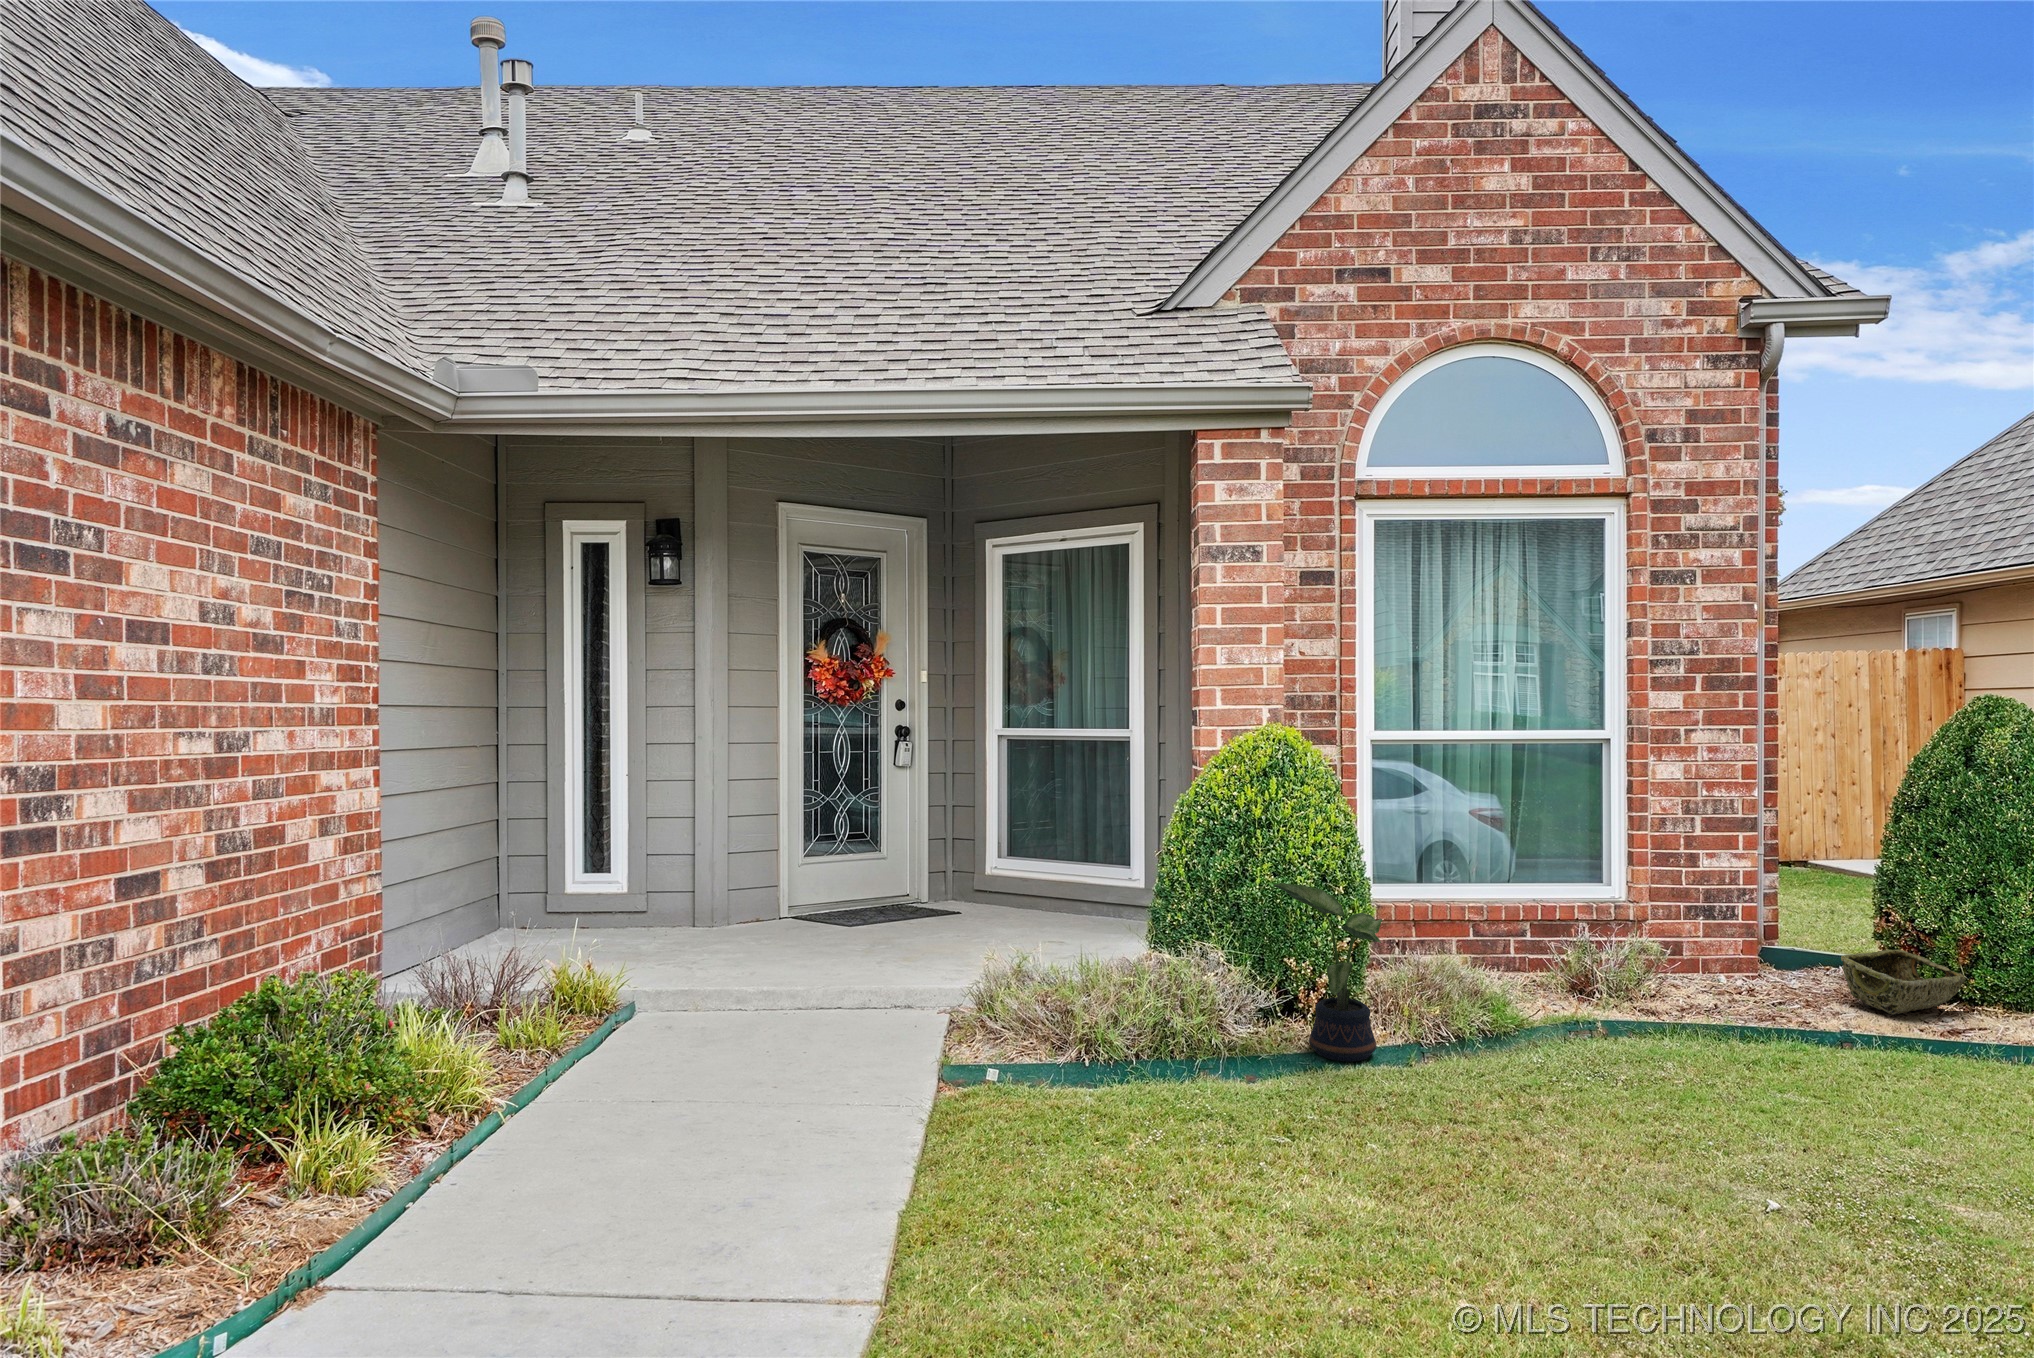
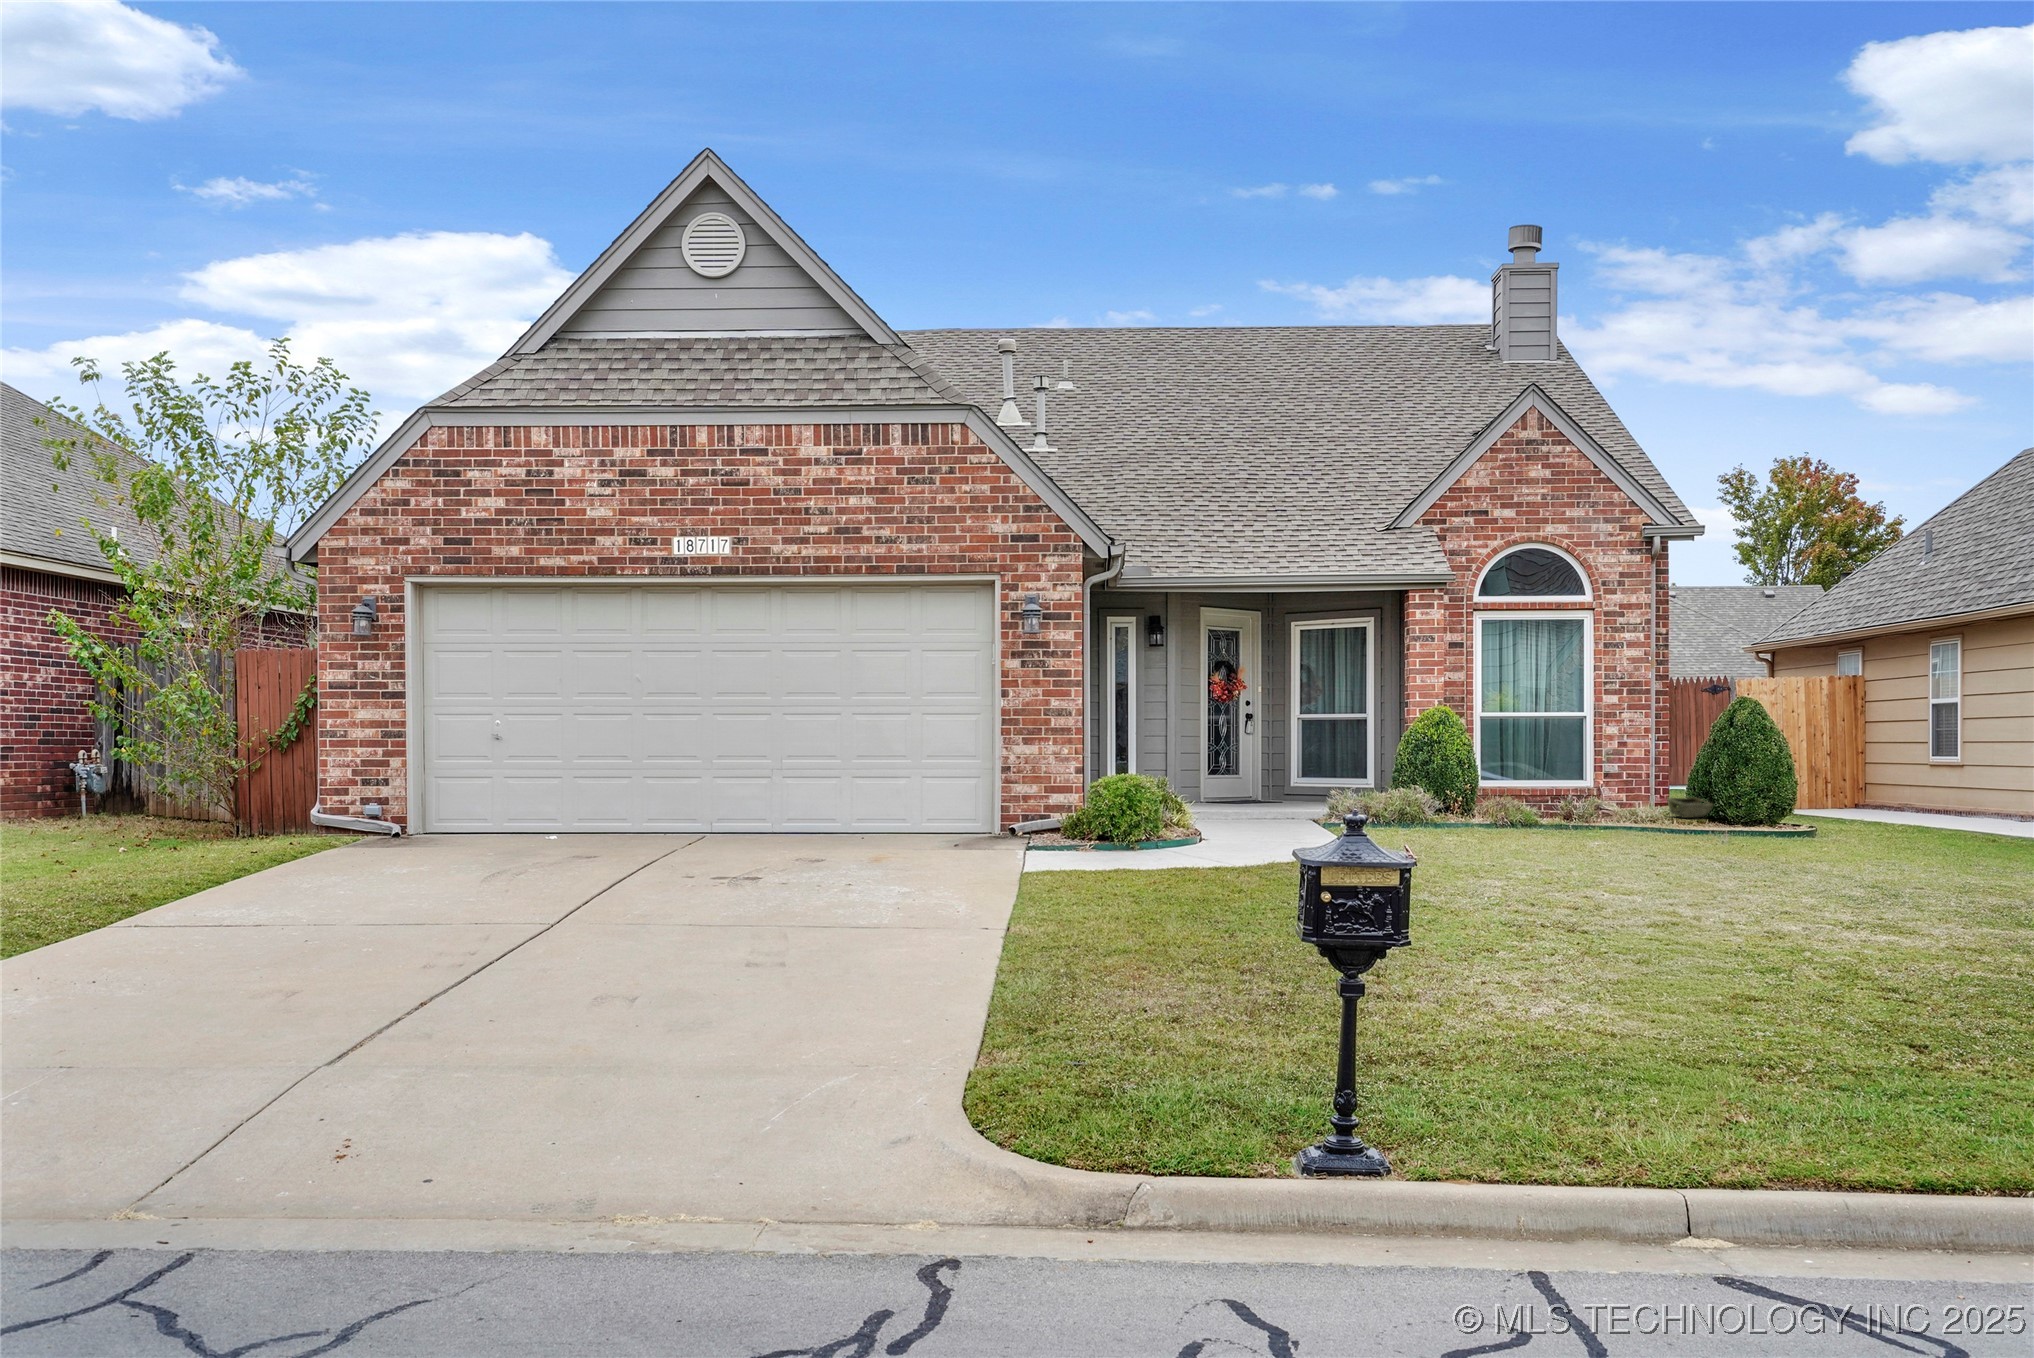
potted plant: present [1273,883,1383,1062] -> none [1442,761,1482,821]

